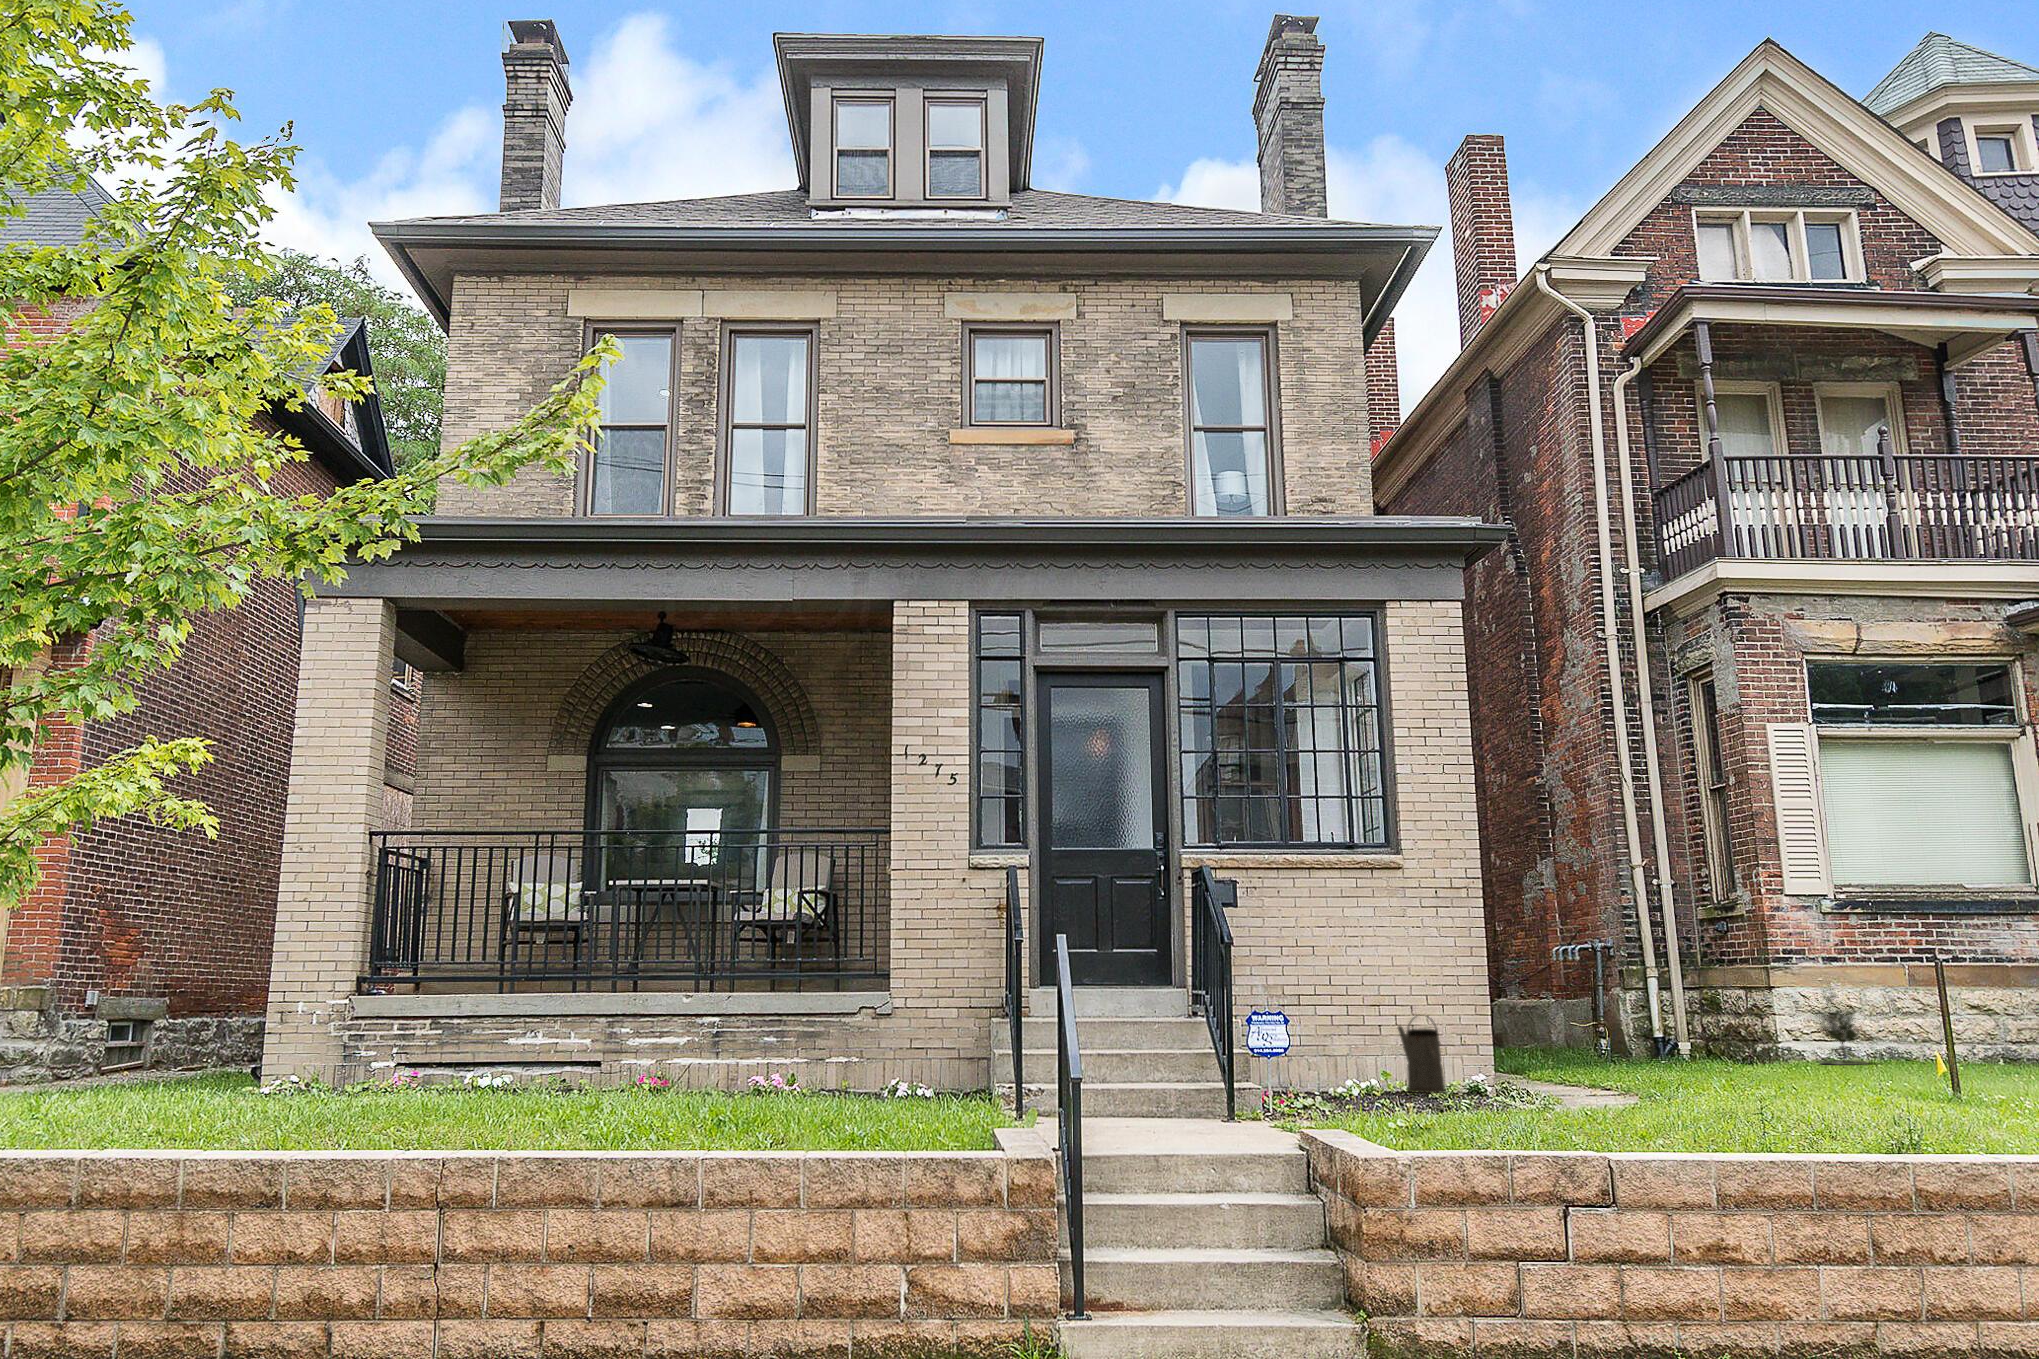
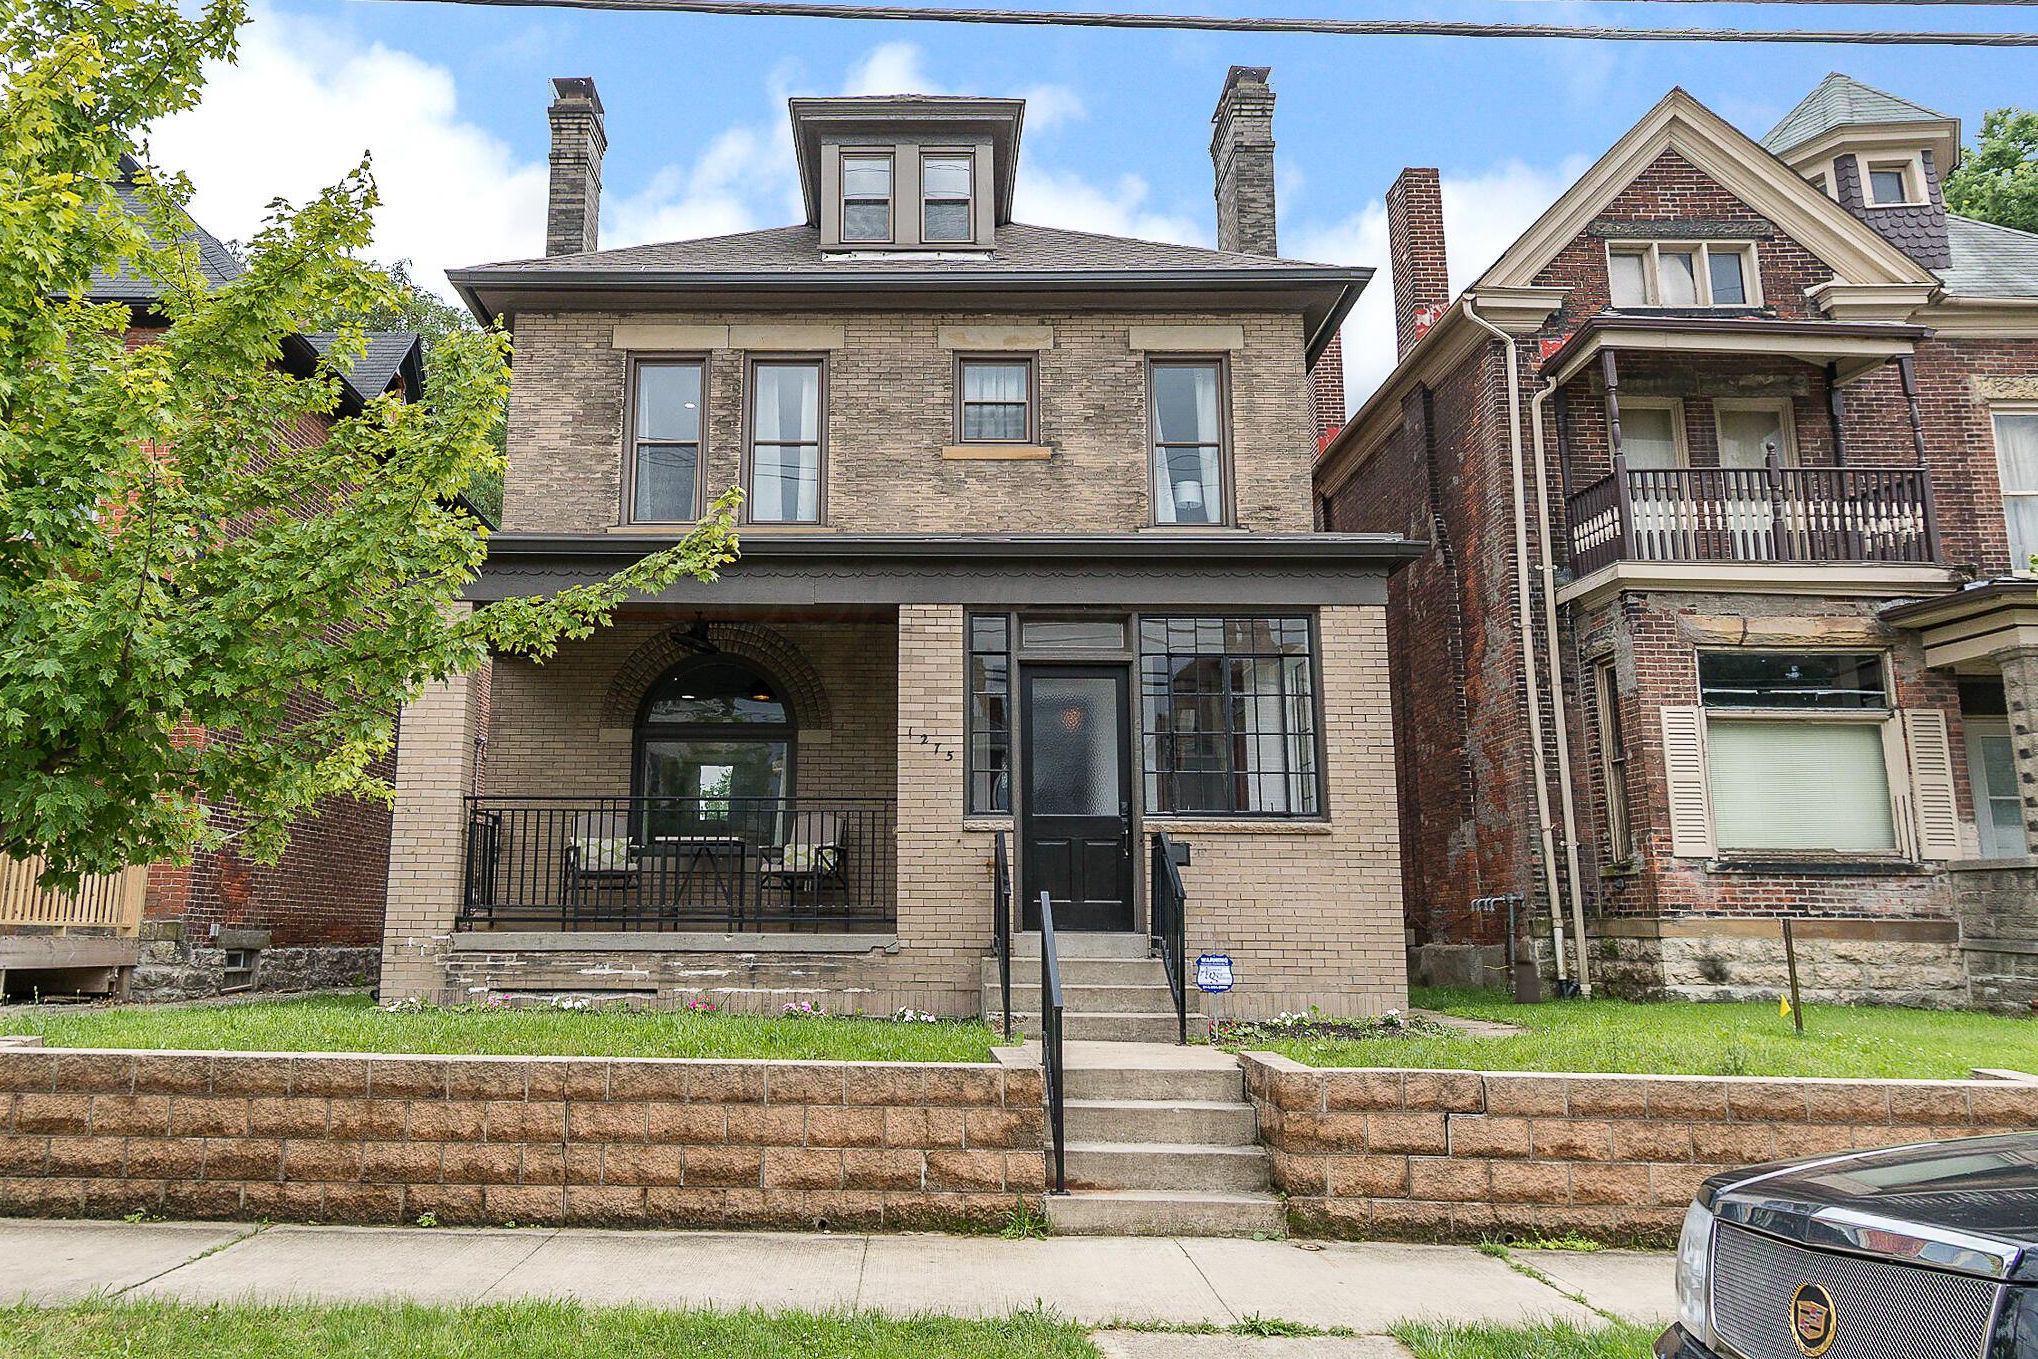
watering can: present [1398,1014,1446,1093] -> present [1512,952,1544,1003]

